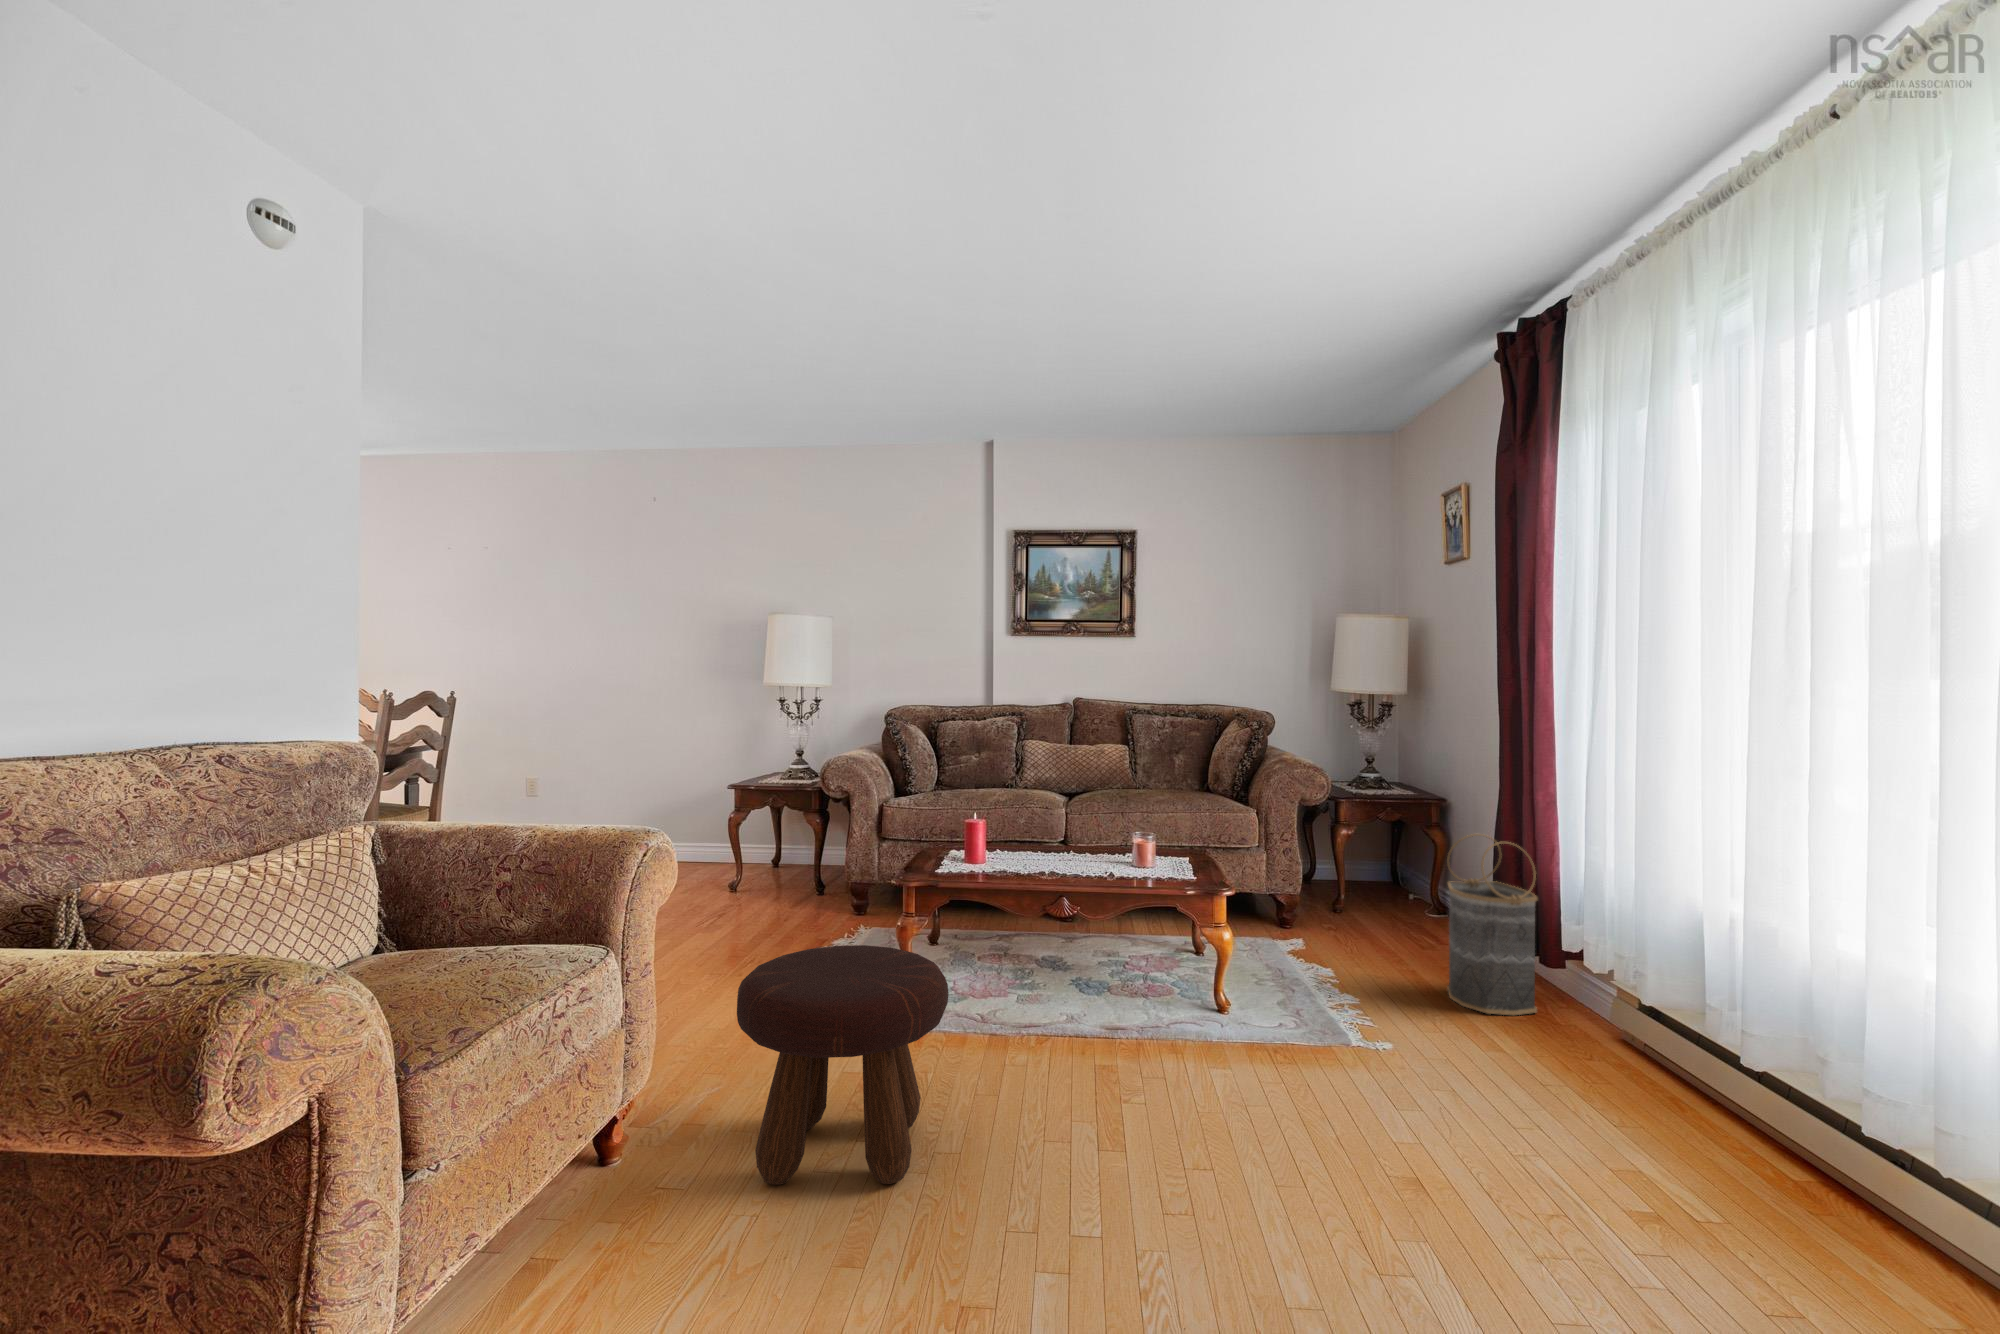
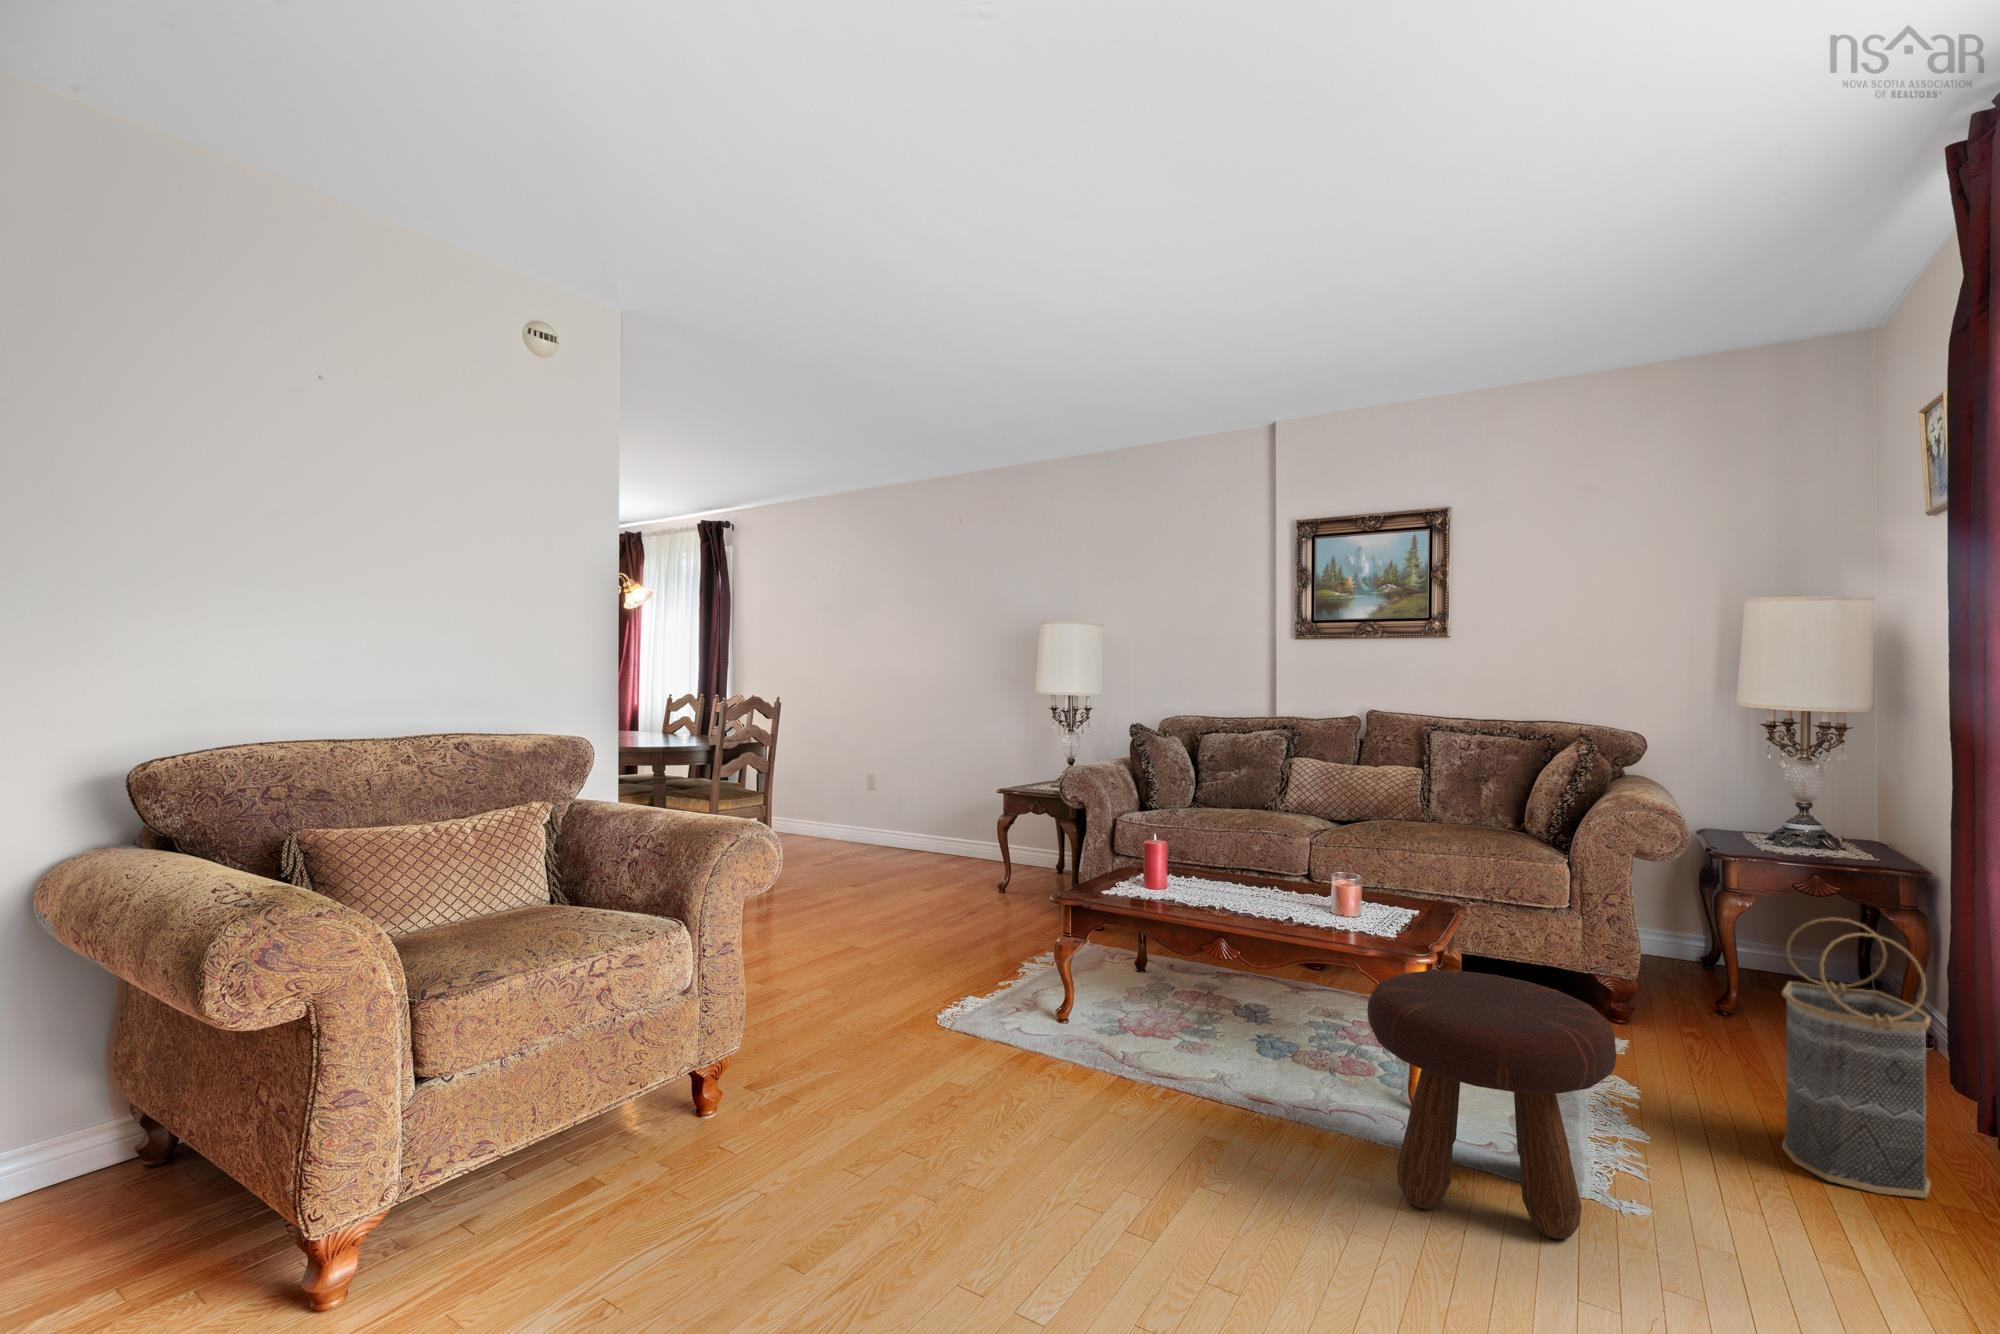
footstool: present [737,945,949,1185] -> present [1367,970,1616,1239]

